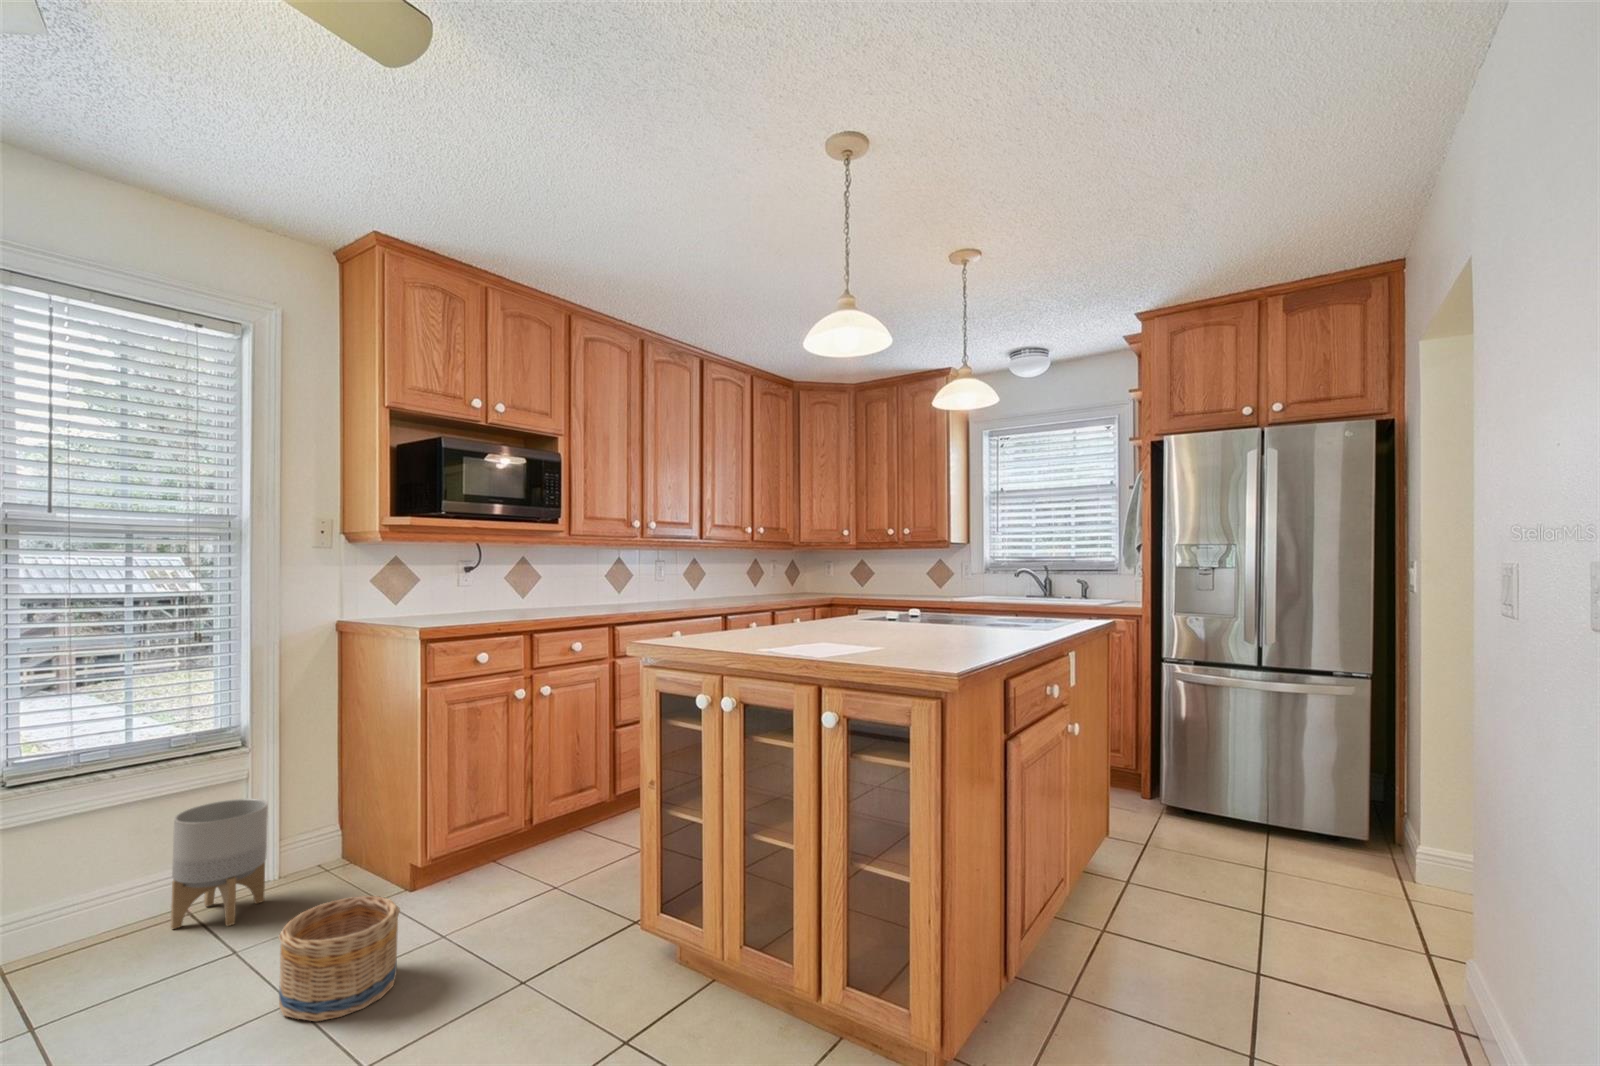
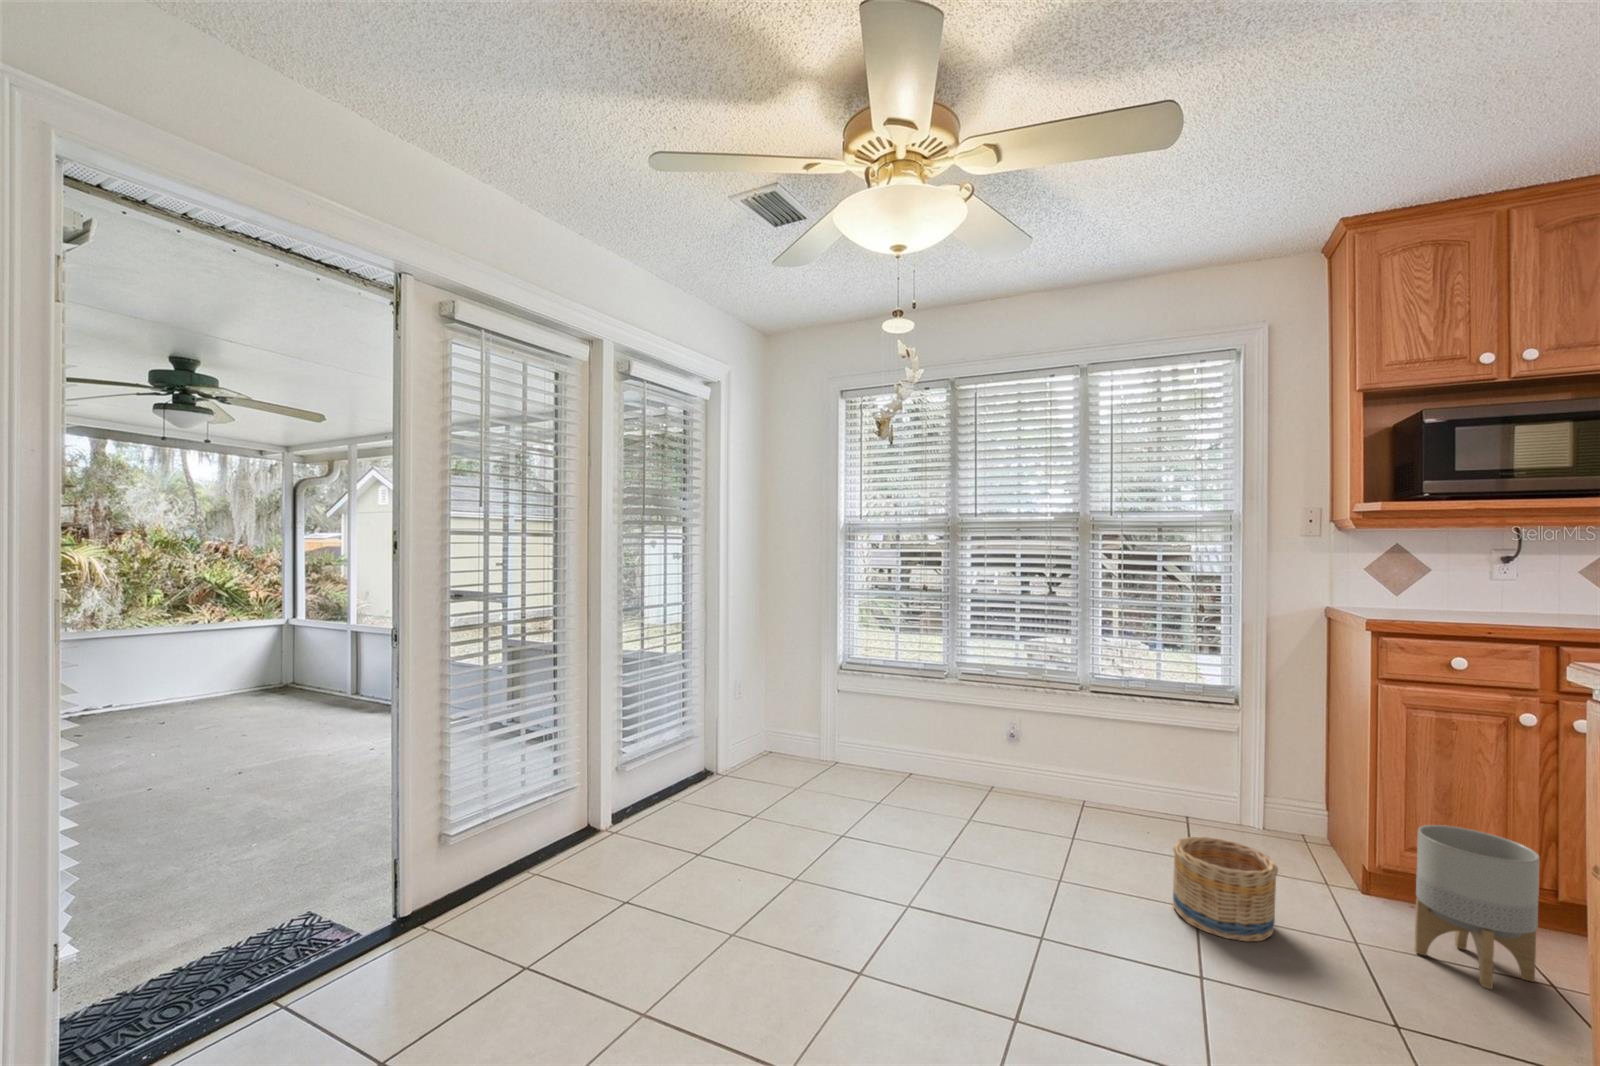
planter: present [171,798,268,929] -> present [1415,825,1540,989]

